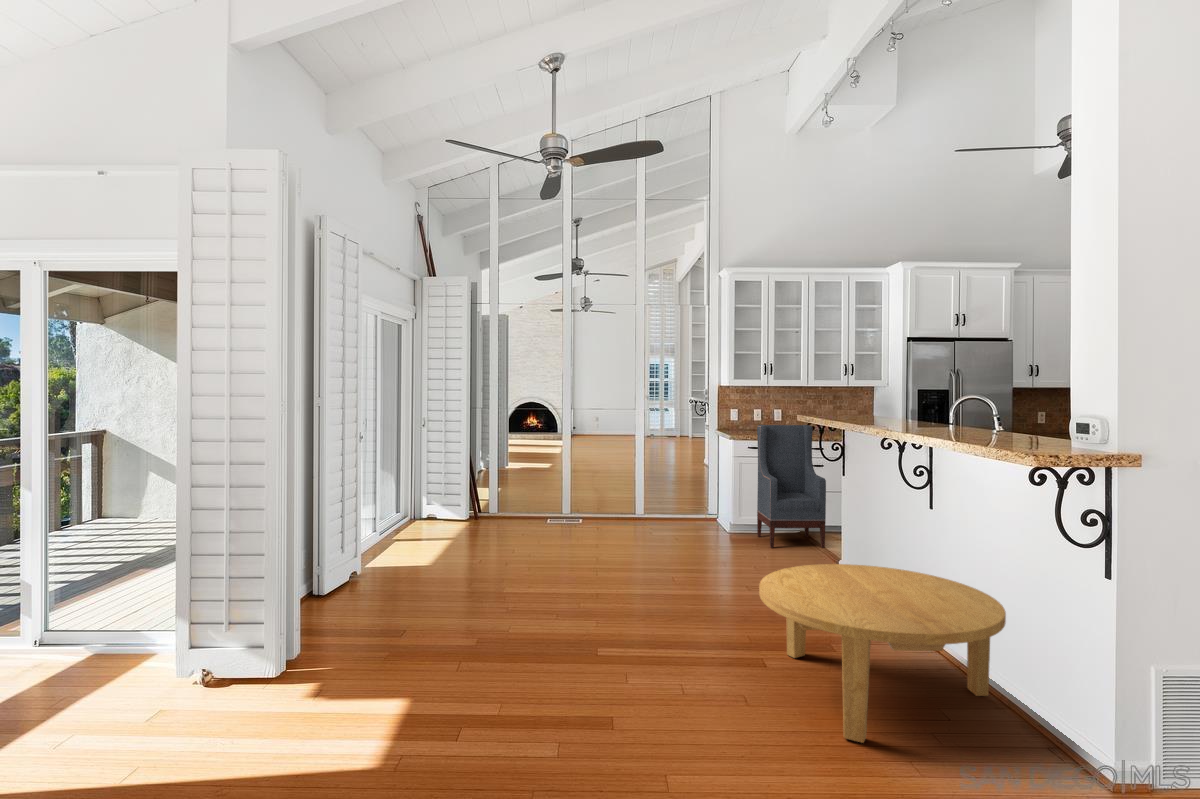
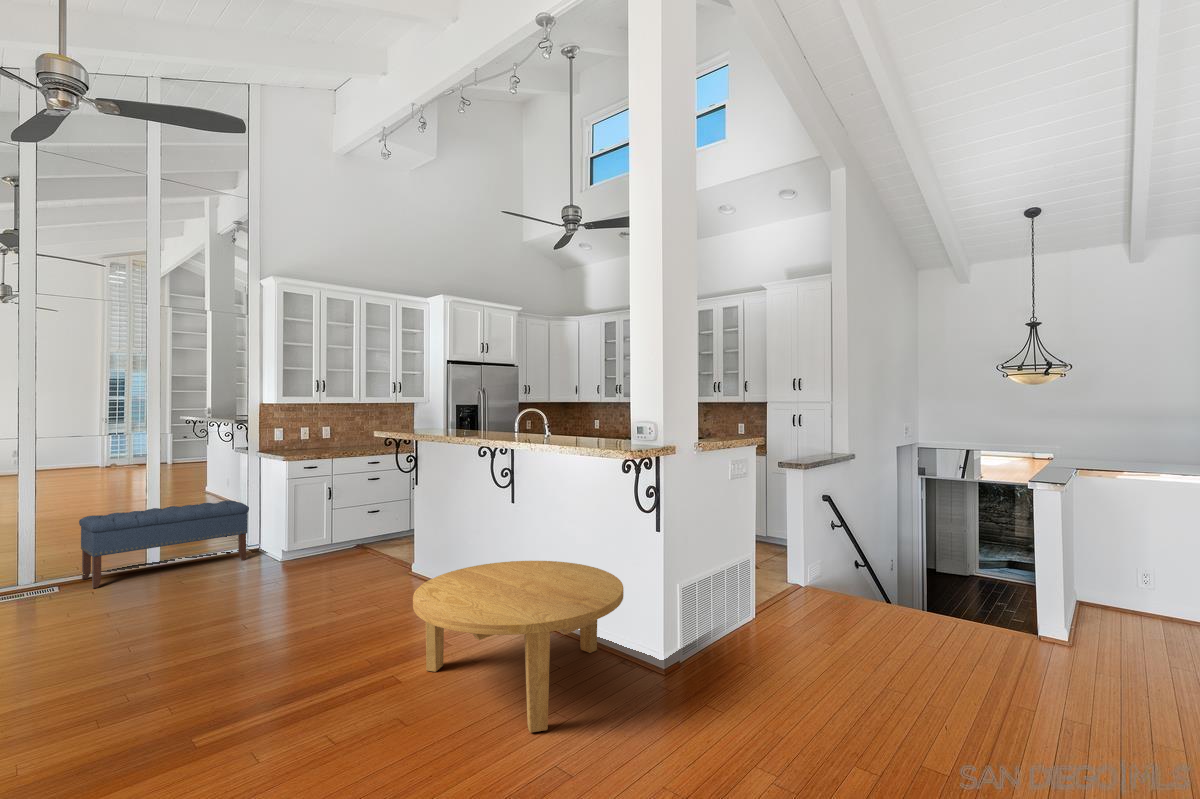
armchair: present [757,425,826,548] -> none [315,440,391,567]
bench: none [592,472,705,528] -> present [79,500,249,588]

